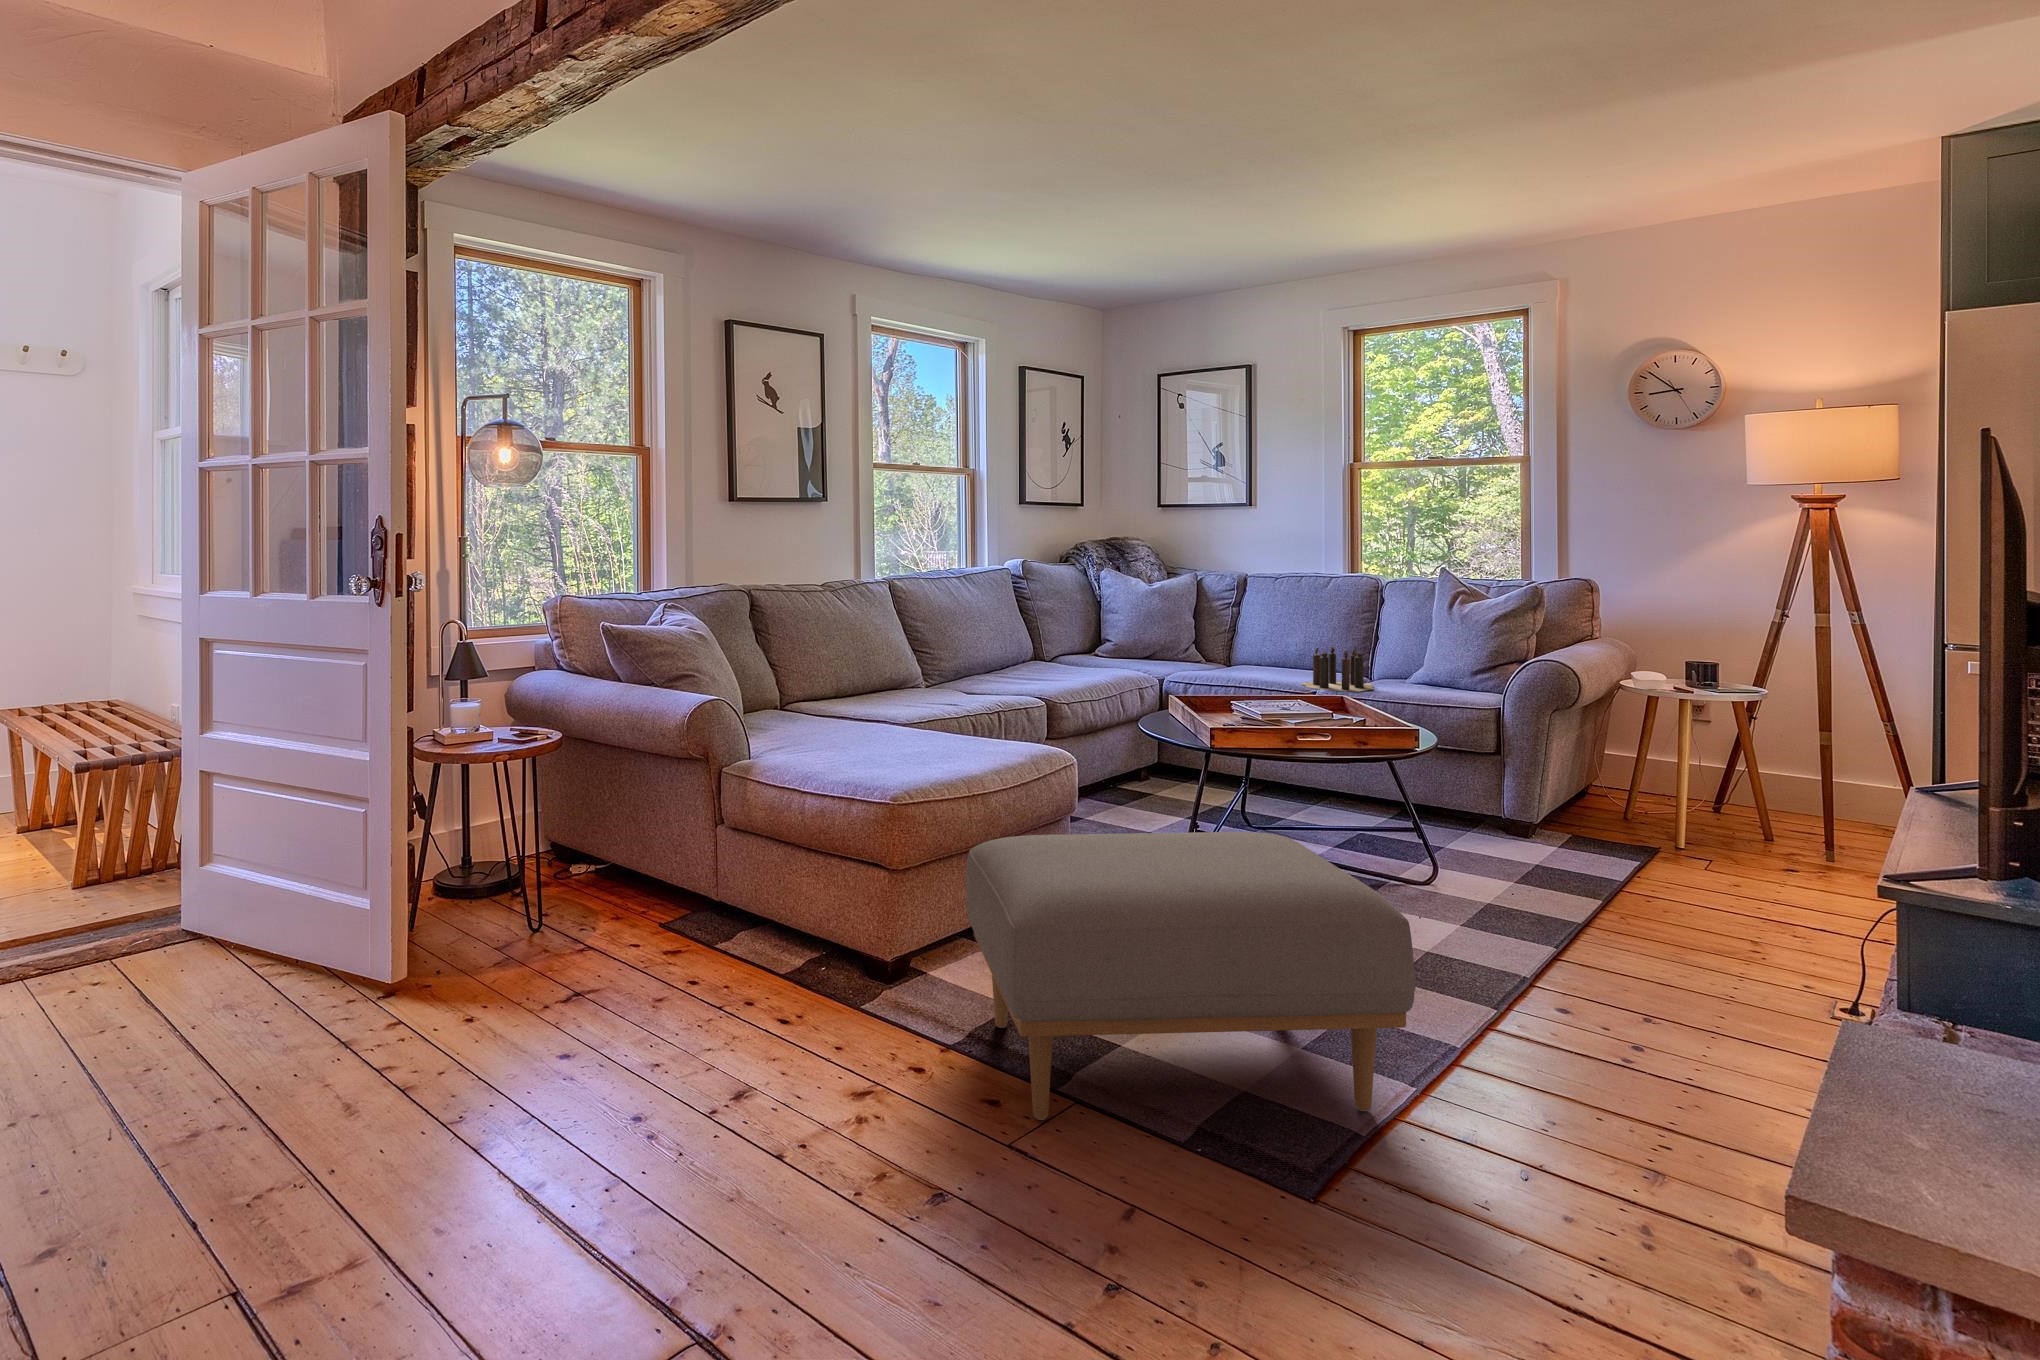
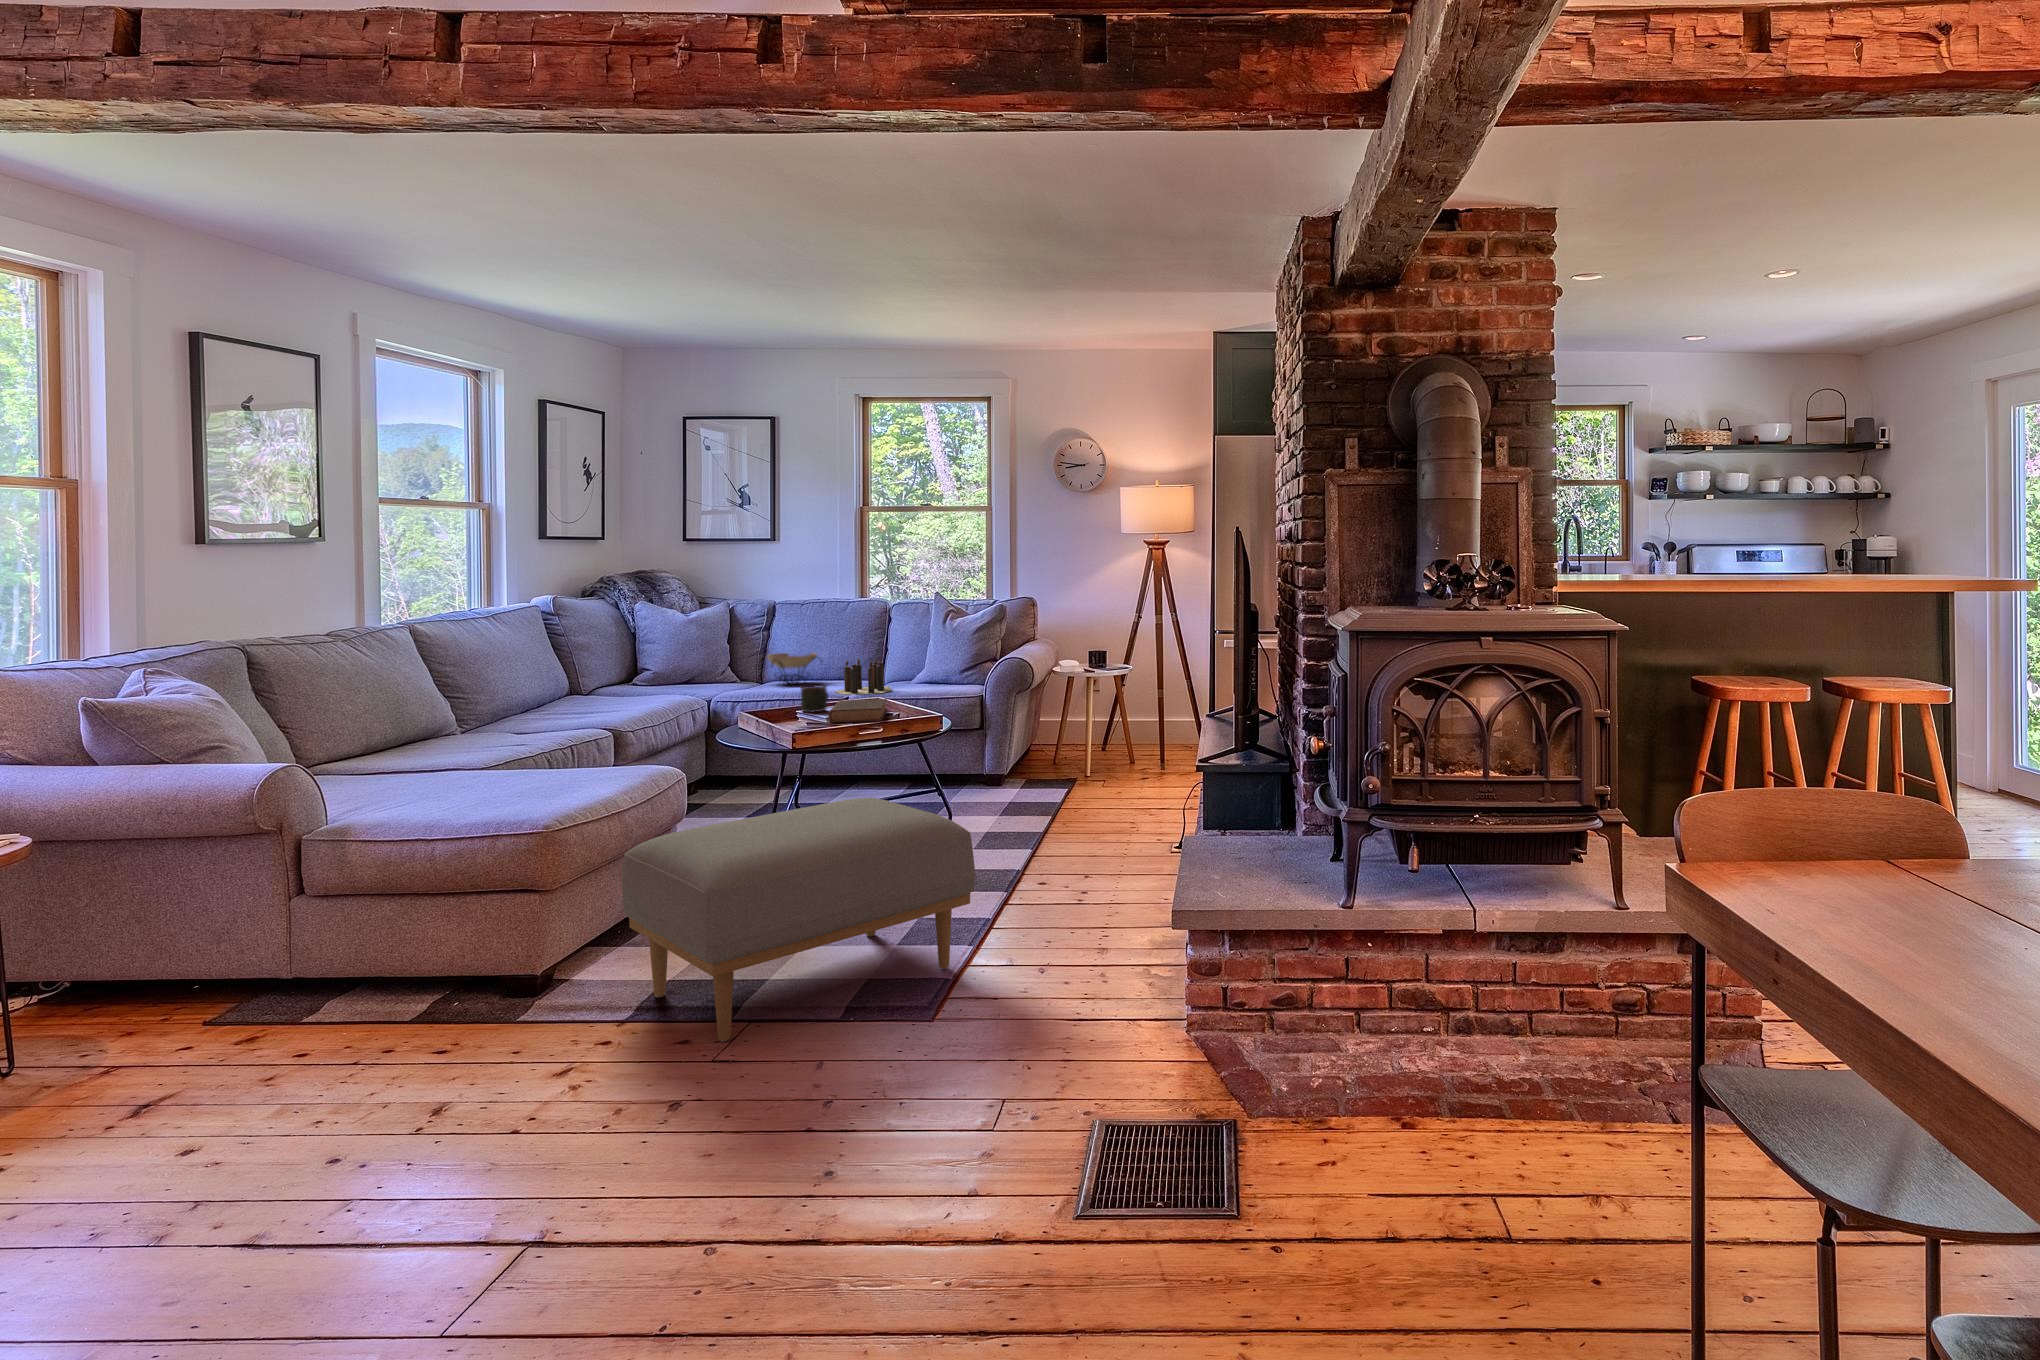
decorative bowl: none [1226,633,1293,670] -> present [766,652,819,683]
mug: none [1244,674,1277,707] -> present [801,685,828,712]
book: none [1267,696,1351,728] -> present [828,699,887,723]

